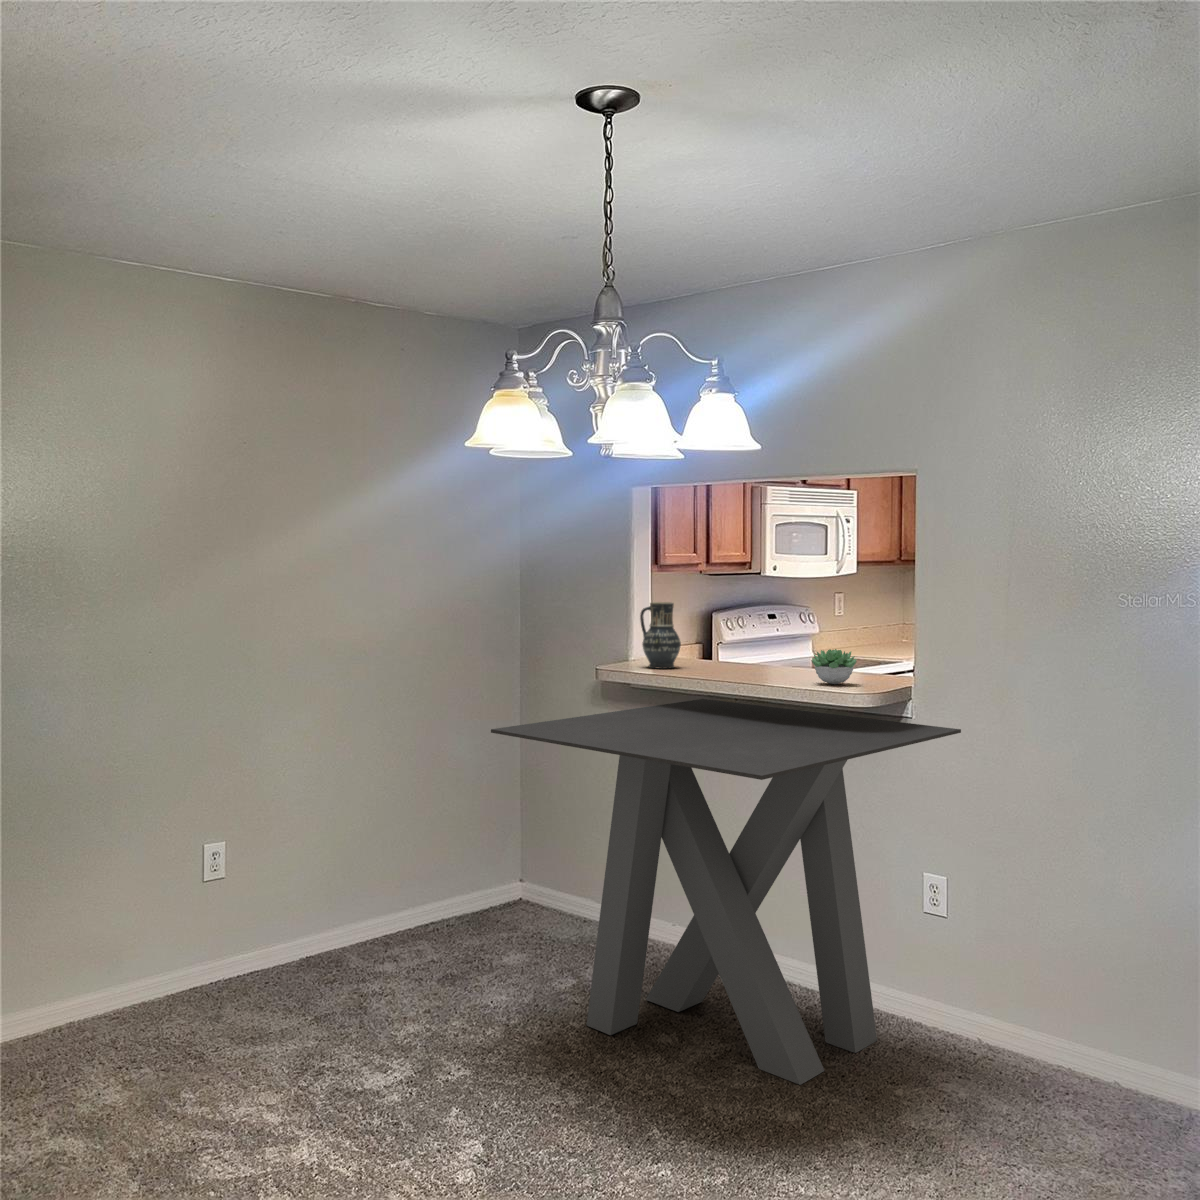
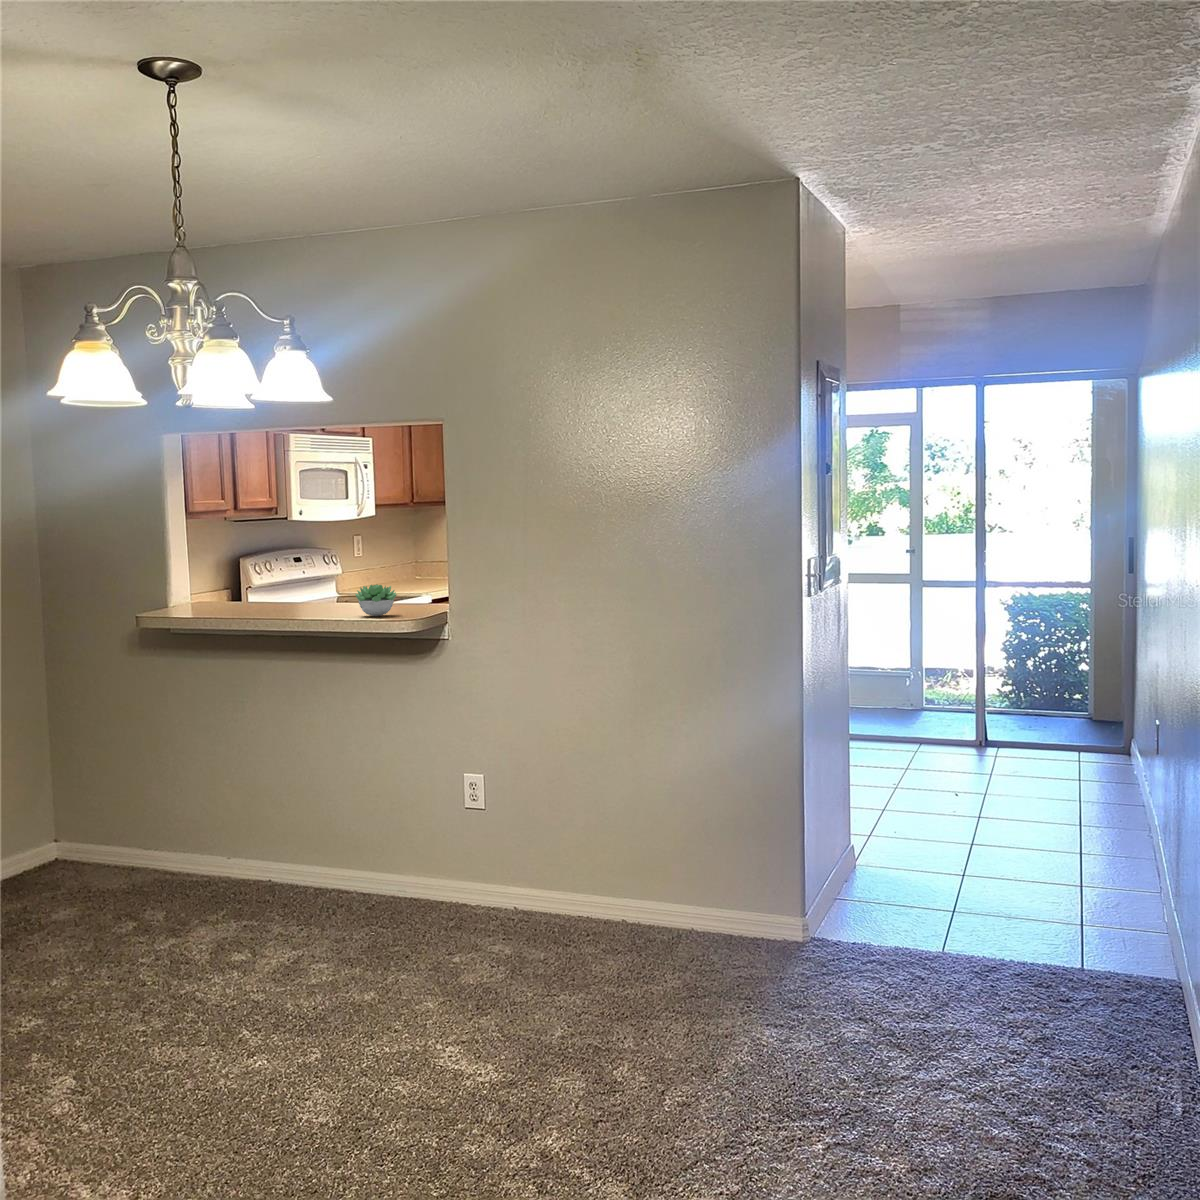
vase: present [640,602,681,669] -> none [178,547,221,613]
dining table: present [491,699,961,1085] -> none [40,639,491,971]

